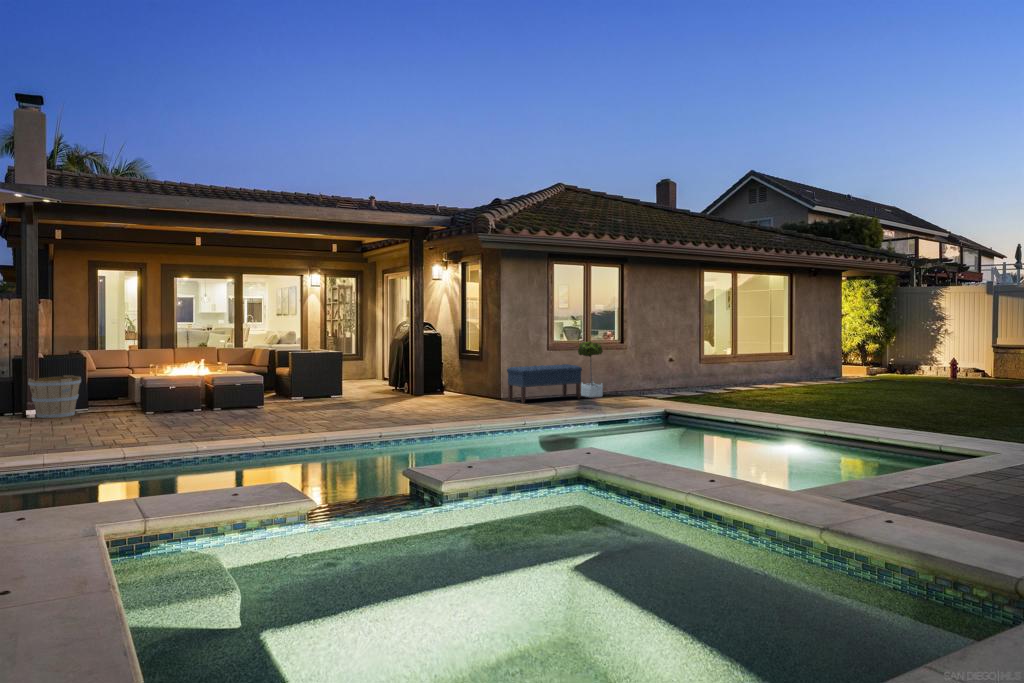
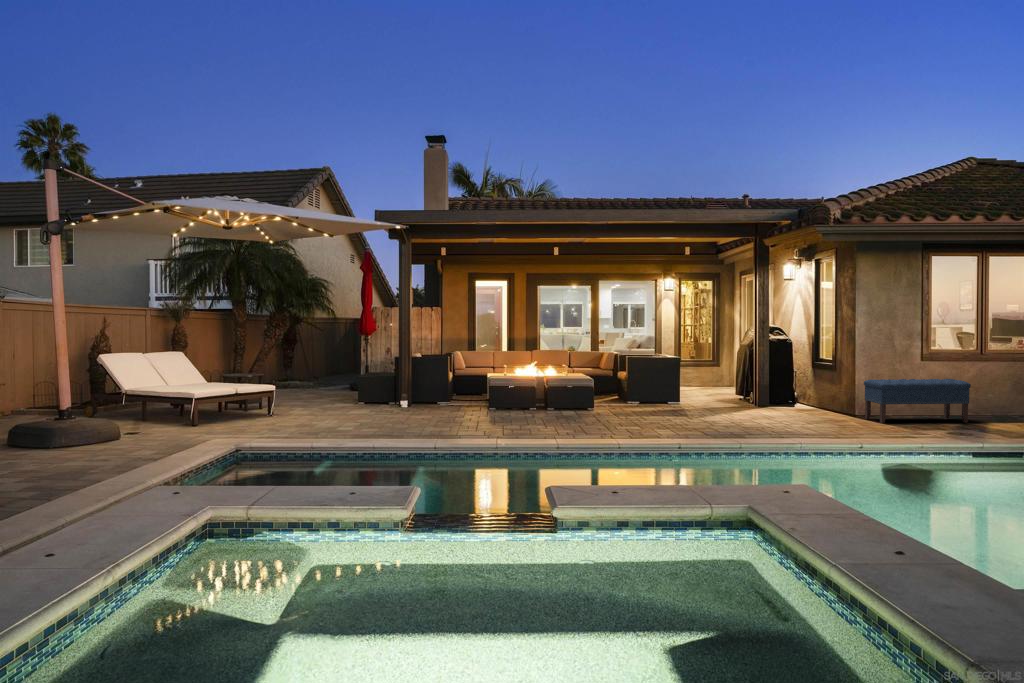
potted tree: present [578,341,603,397] -> none [968,350,1006,422]
wooden bucket: present [28,375,81,418] -> none [405,372,444,408]

